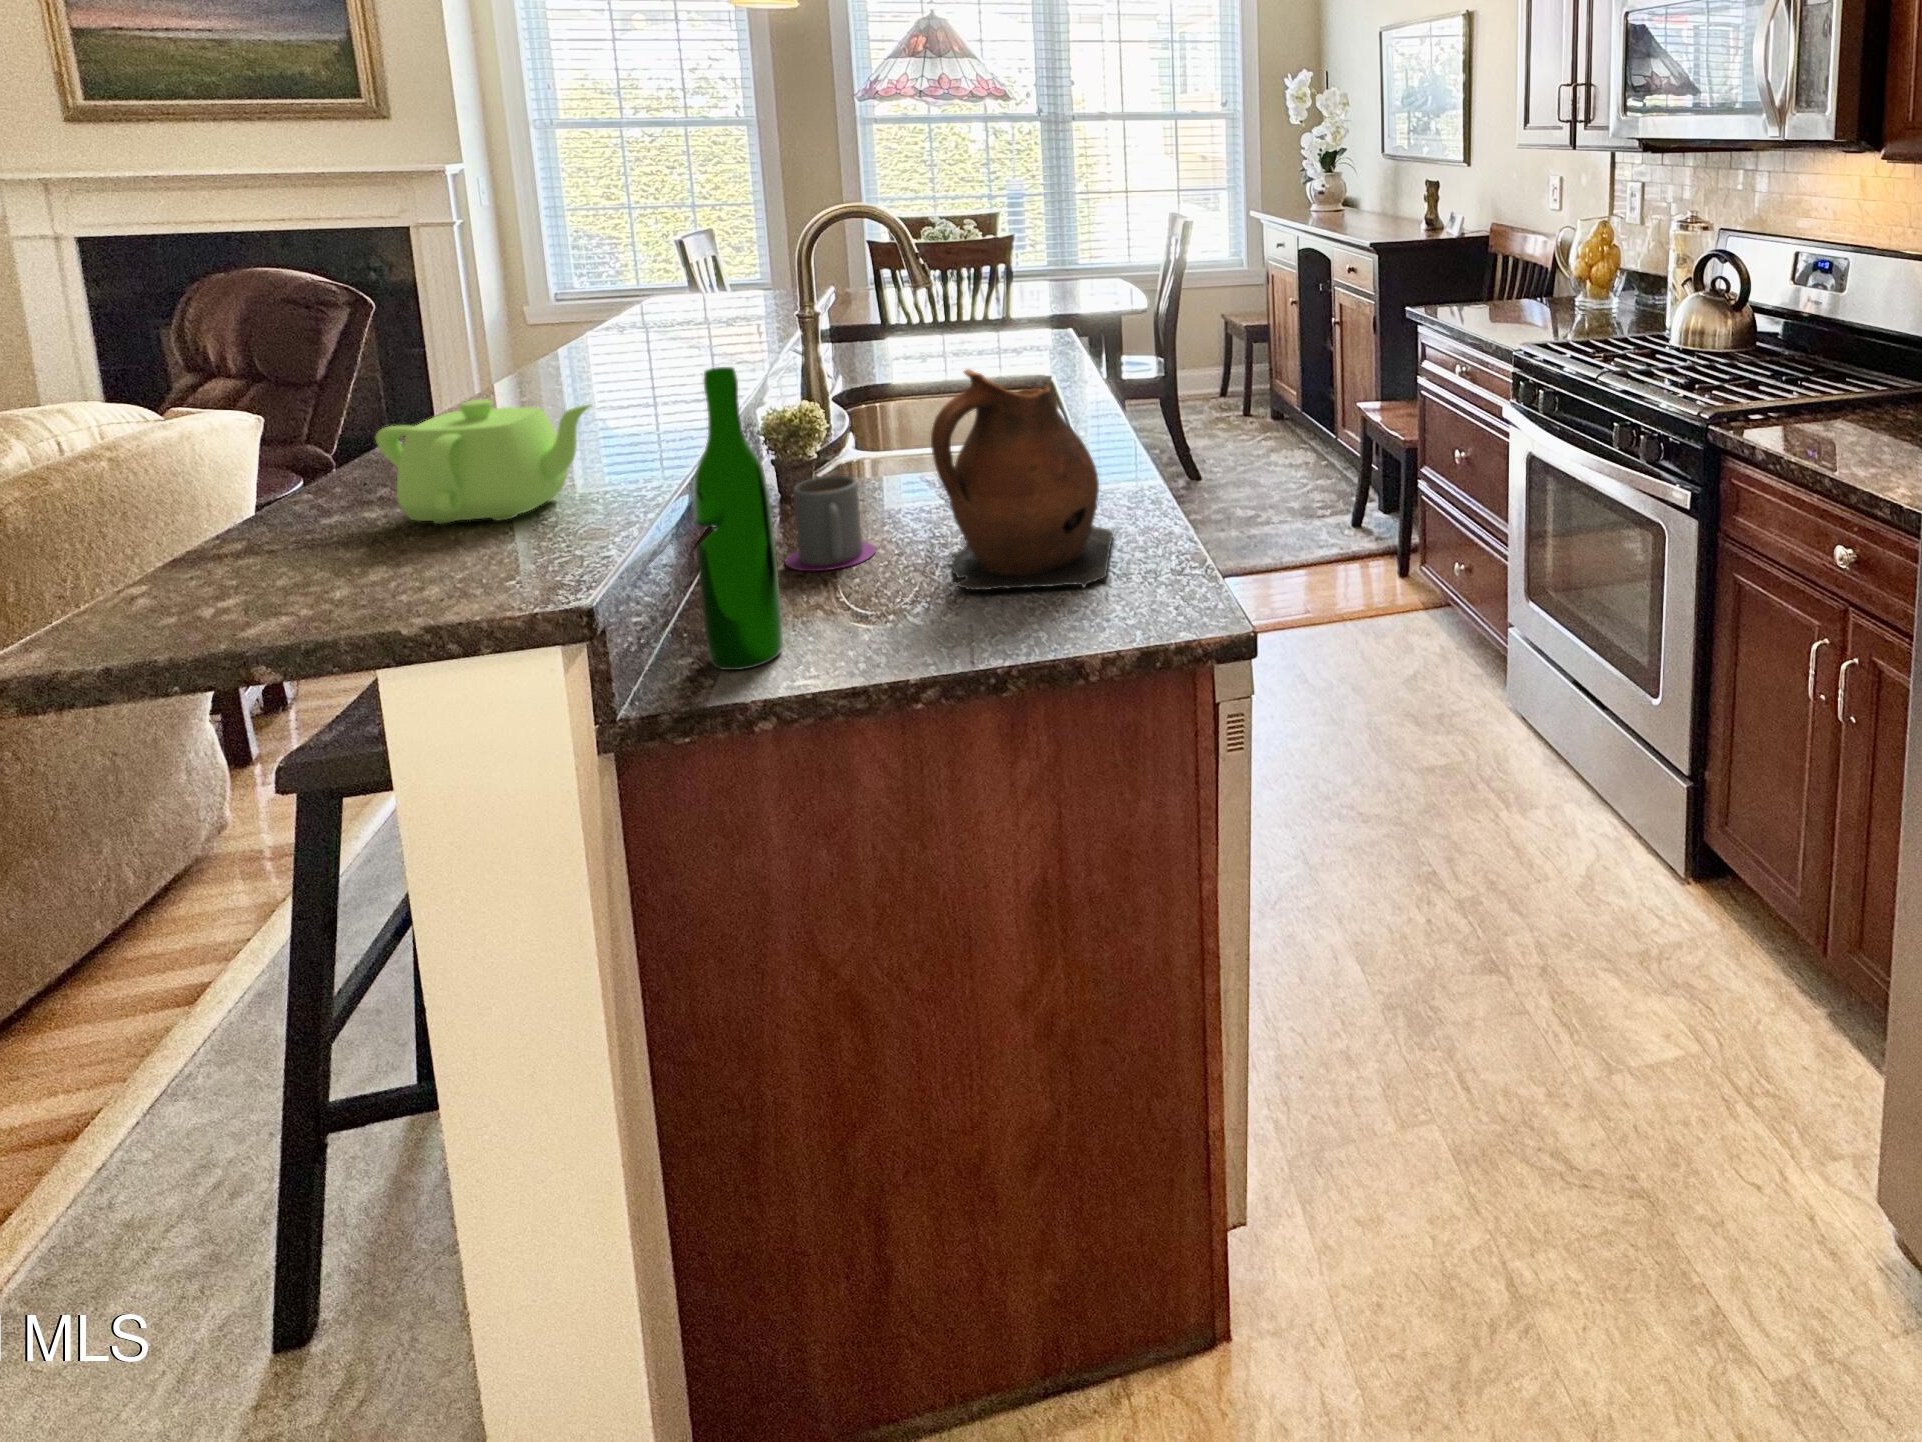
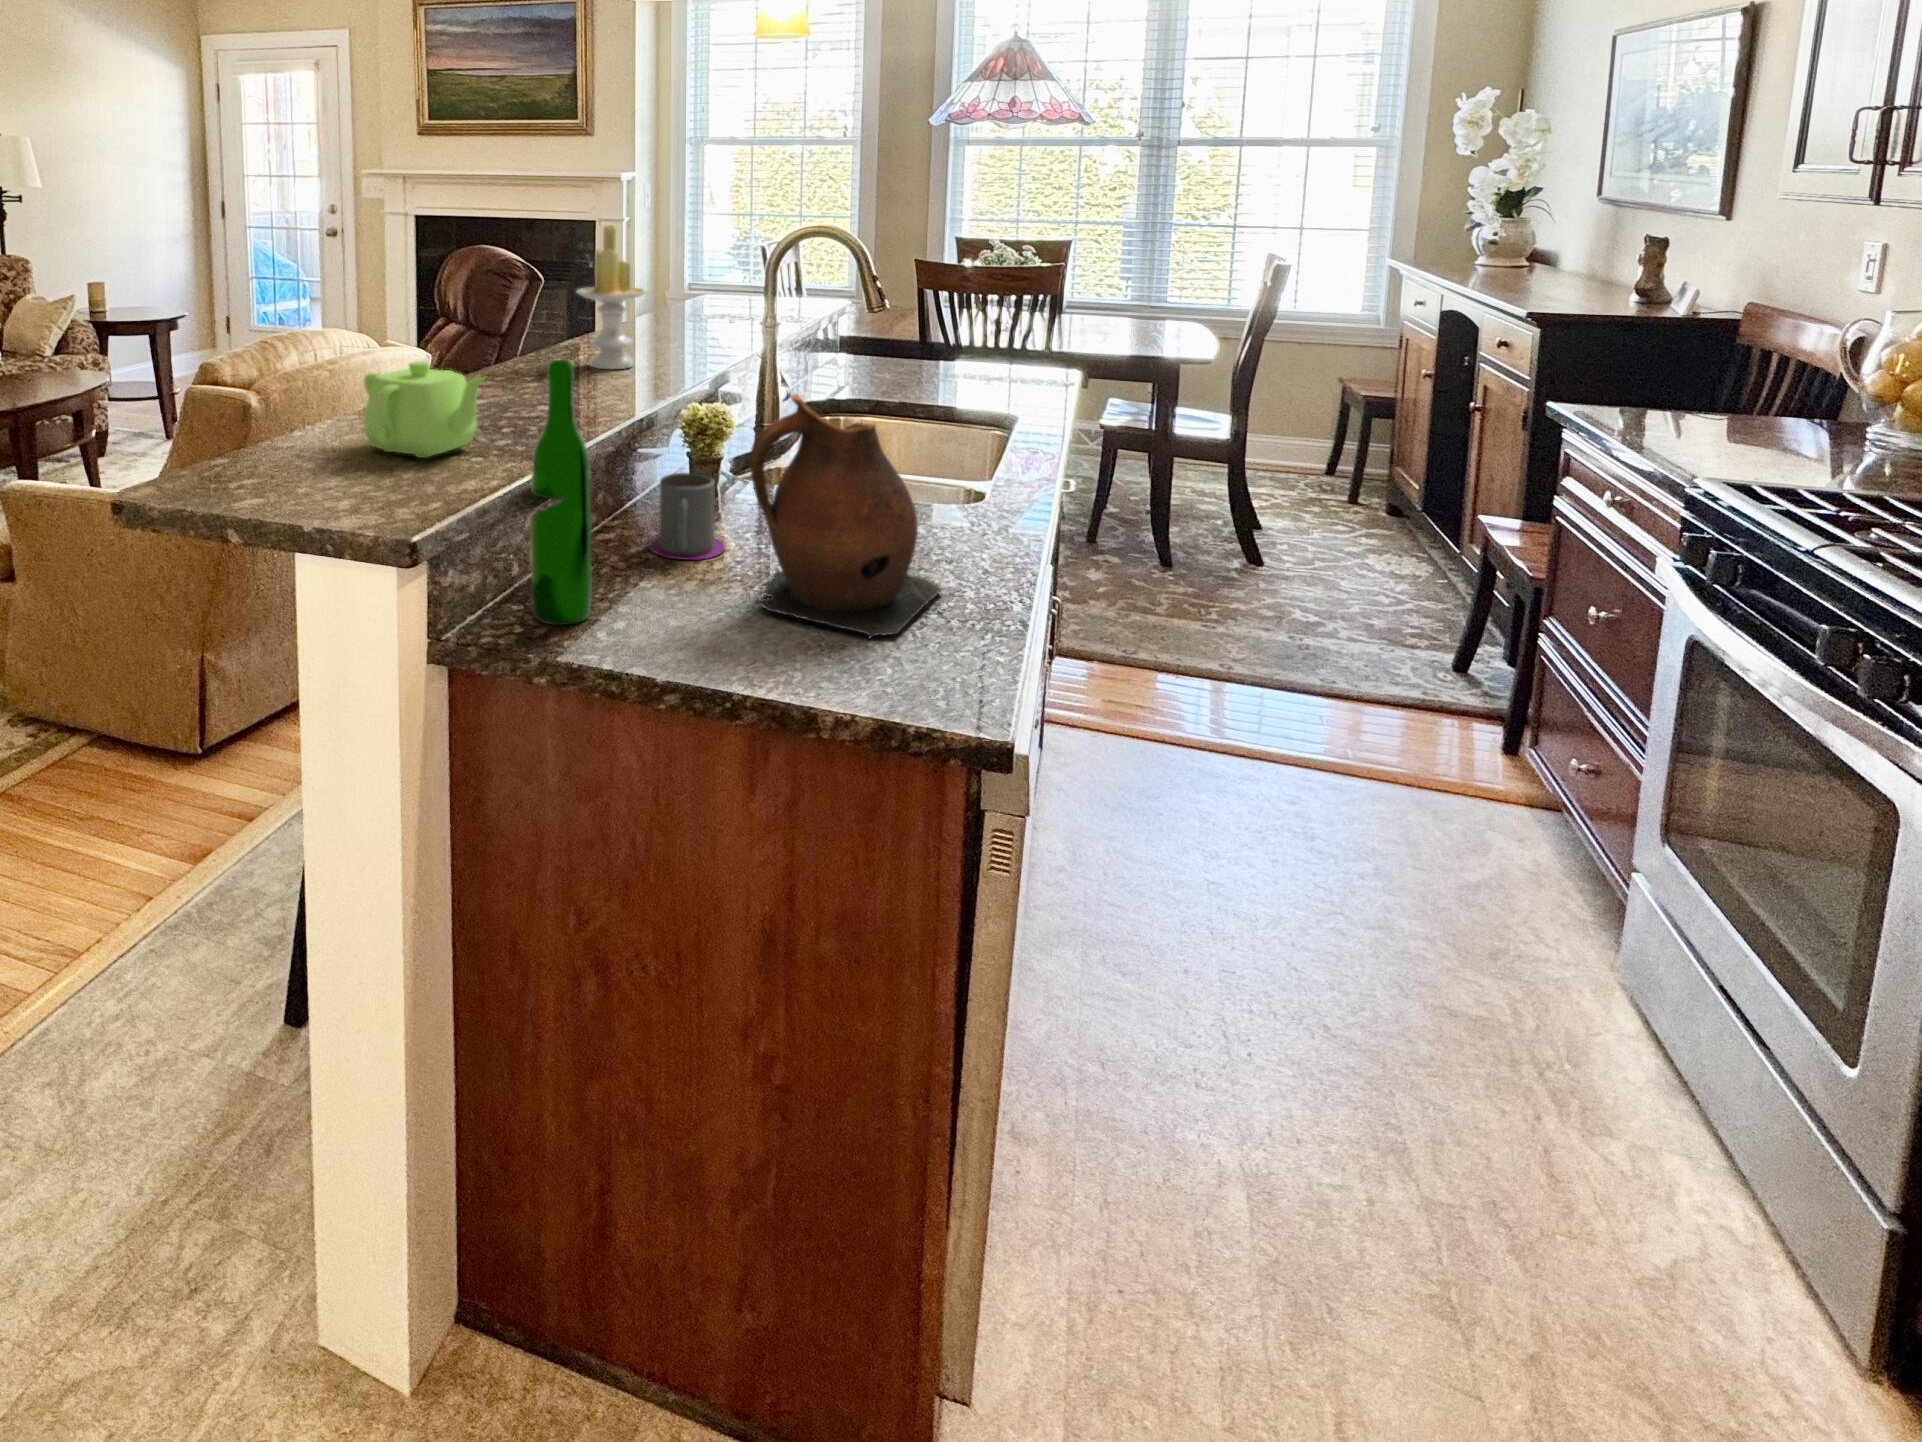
candle: none [583,217,680,387] -> present [577,225,647,369]

